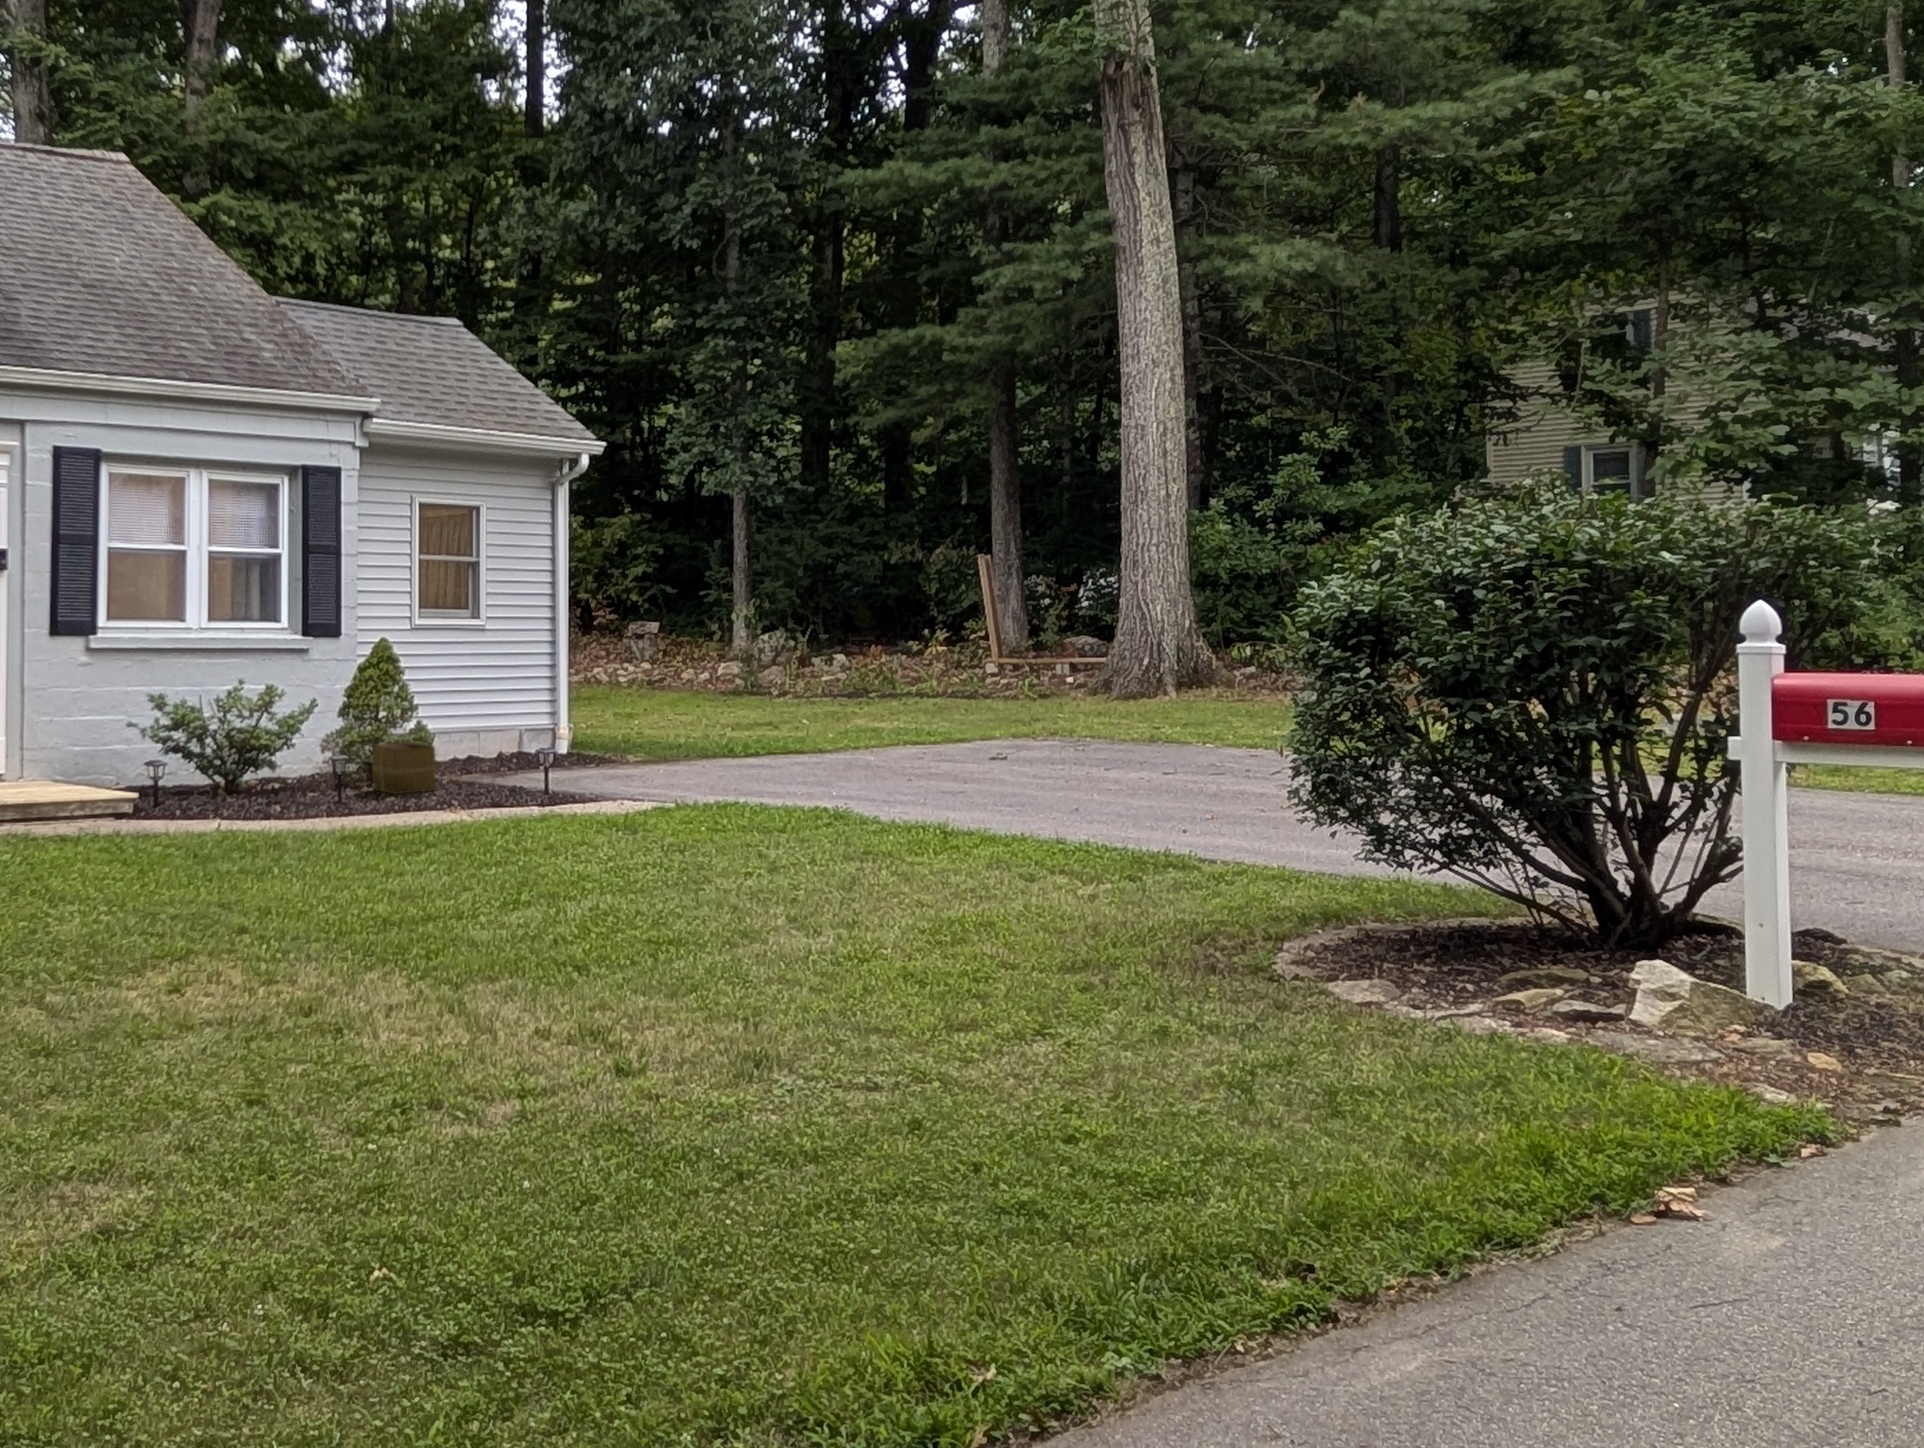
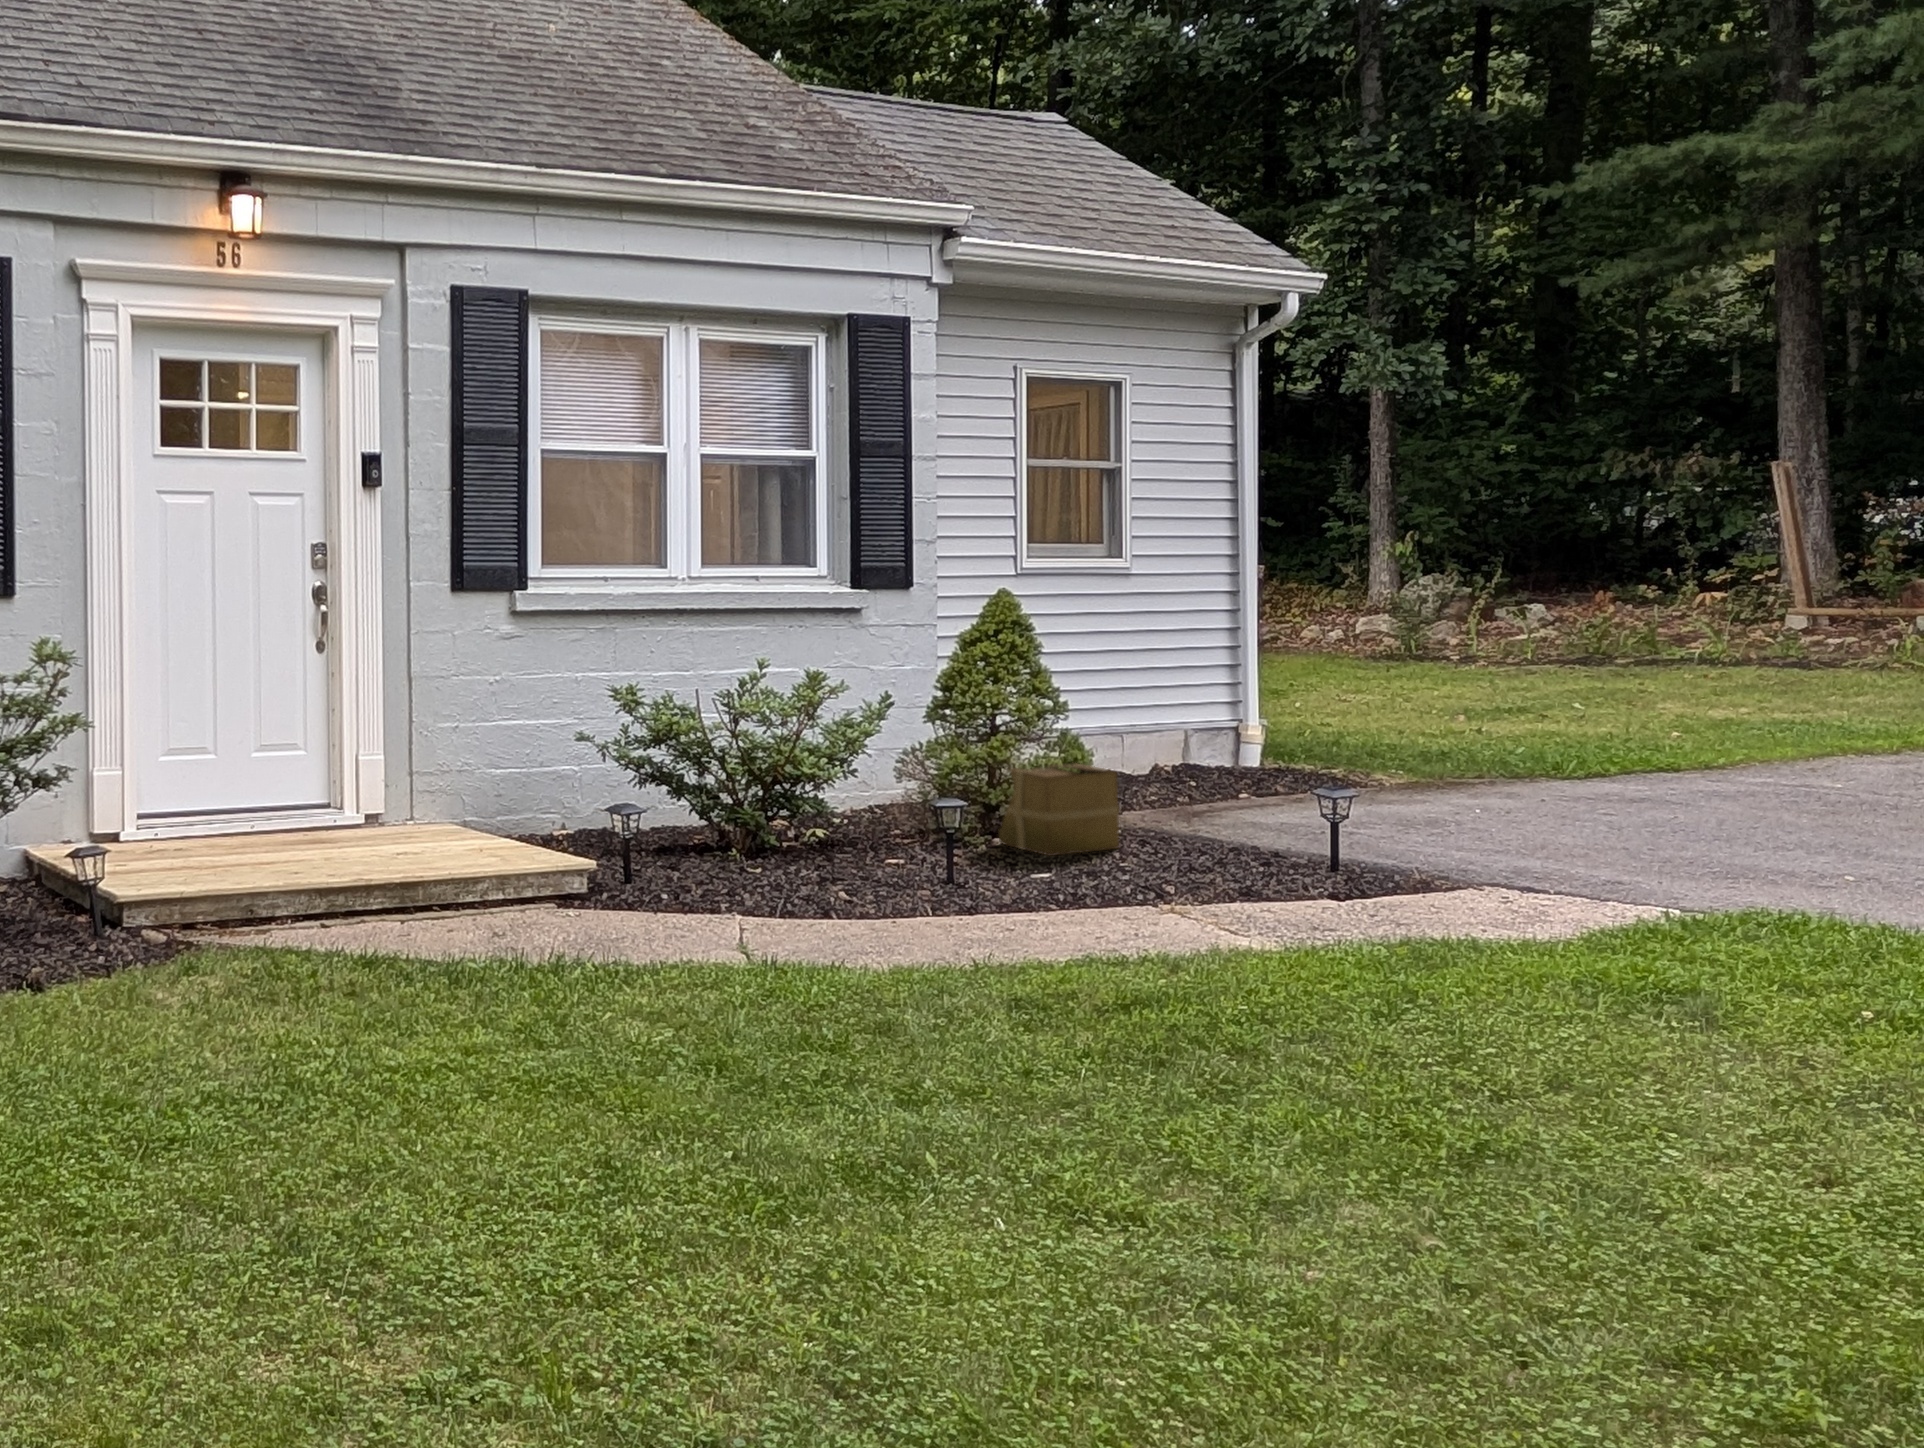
potted tree: present [851,604,873,640] -> none [1526,543,1569,599]

